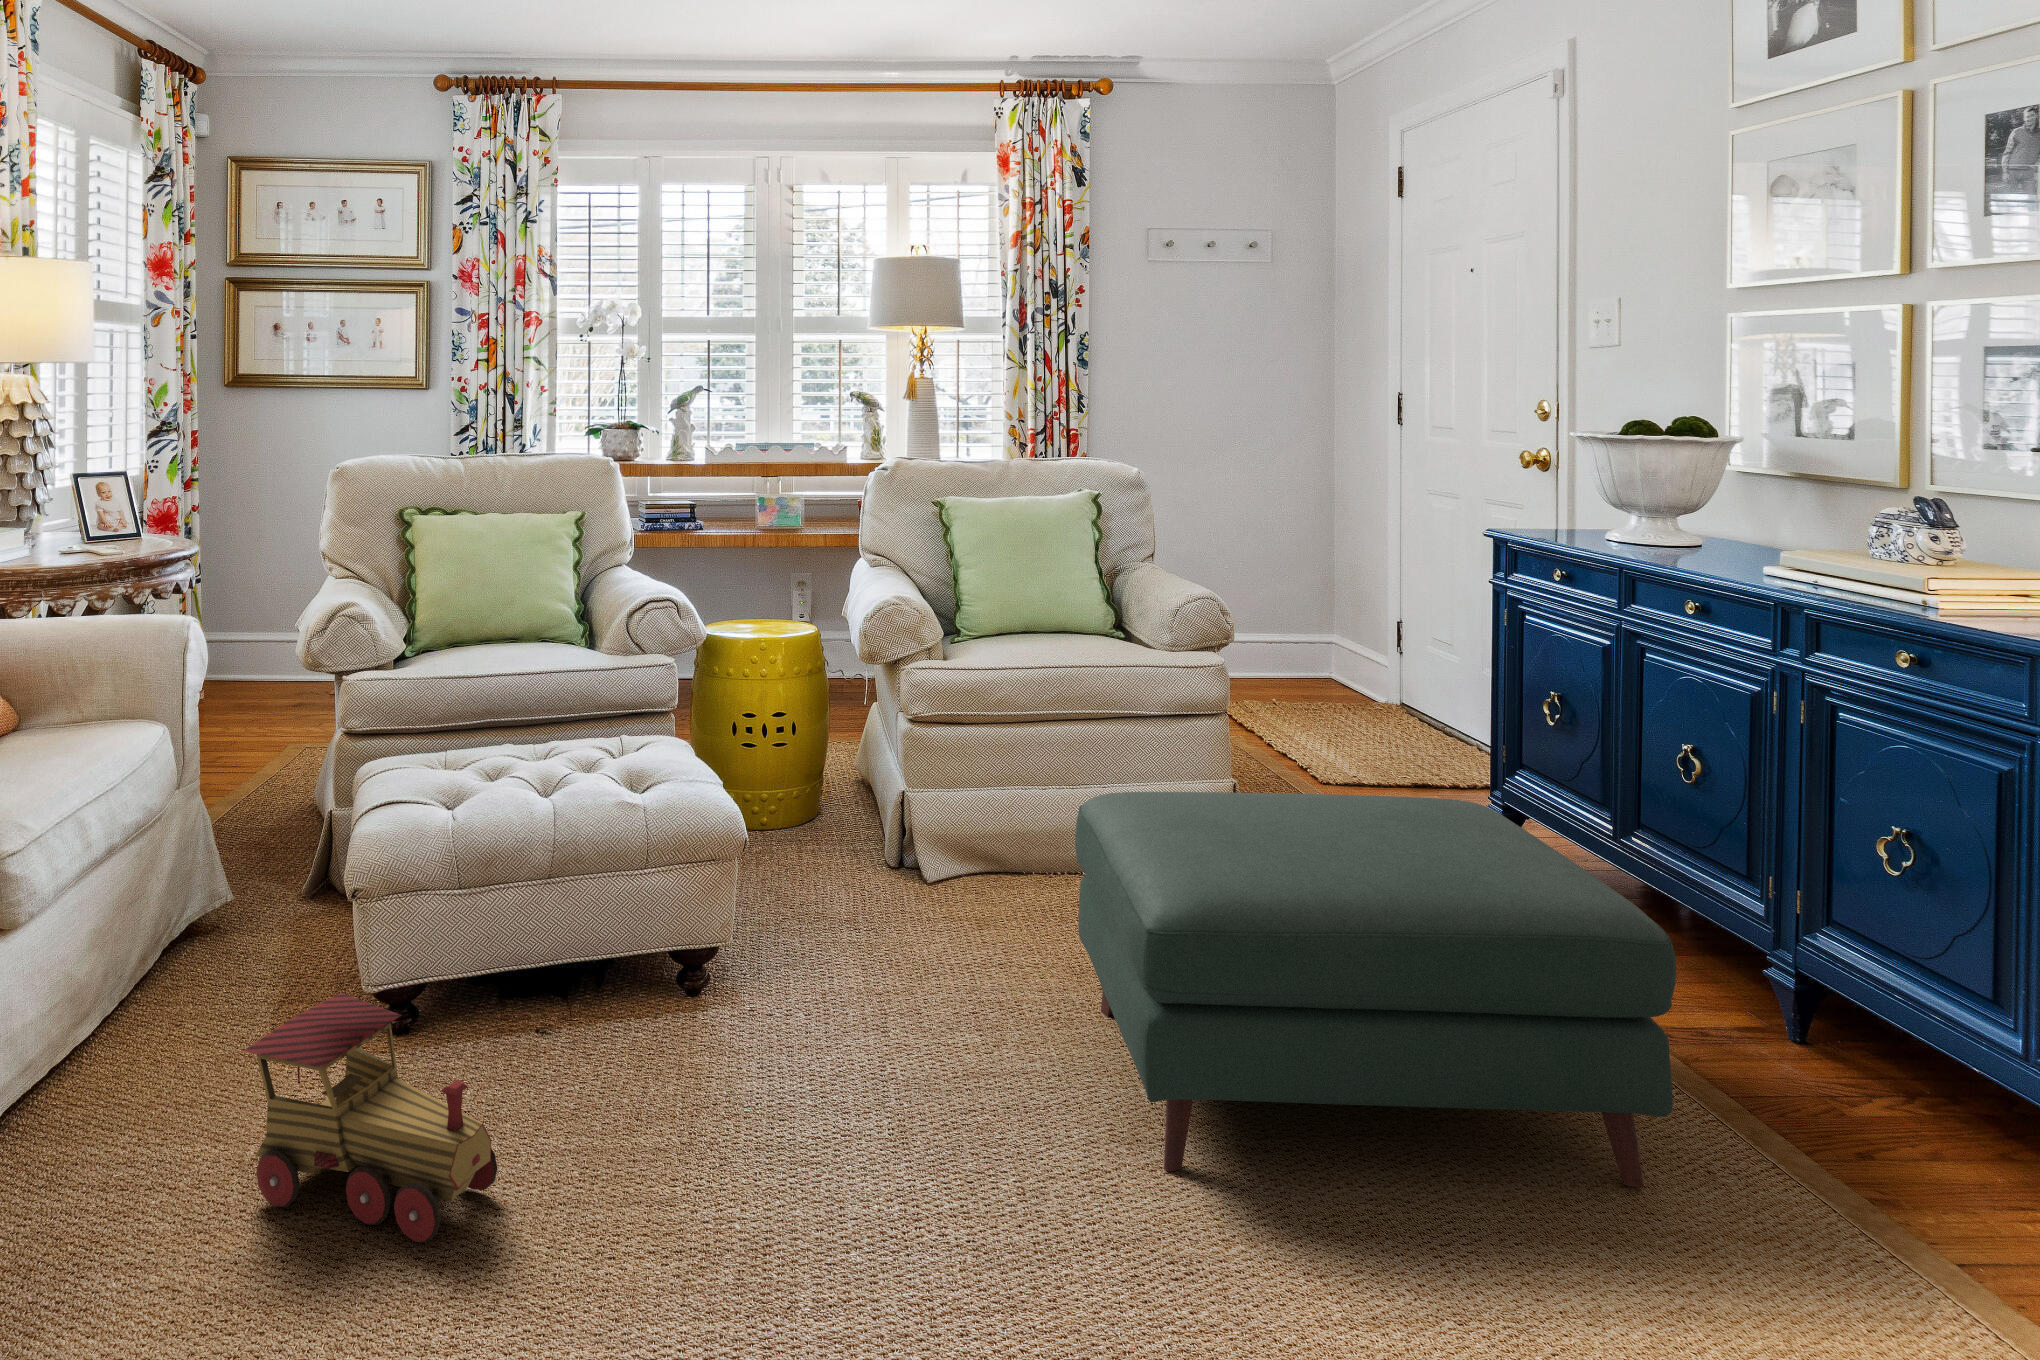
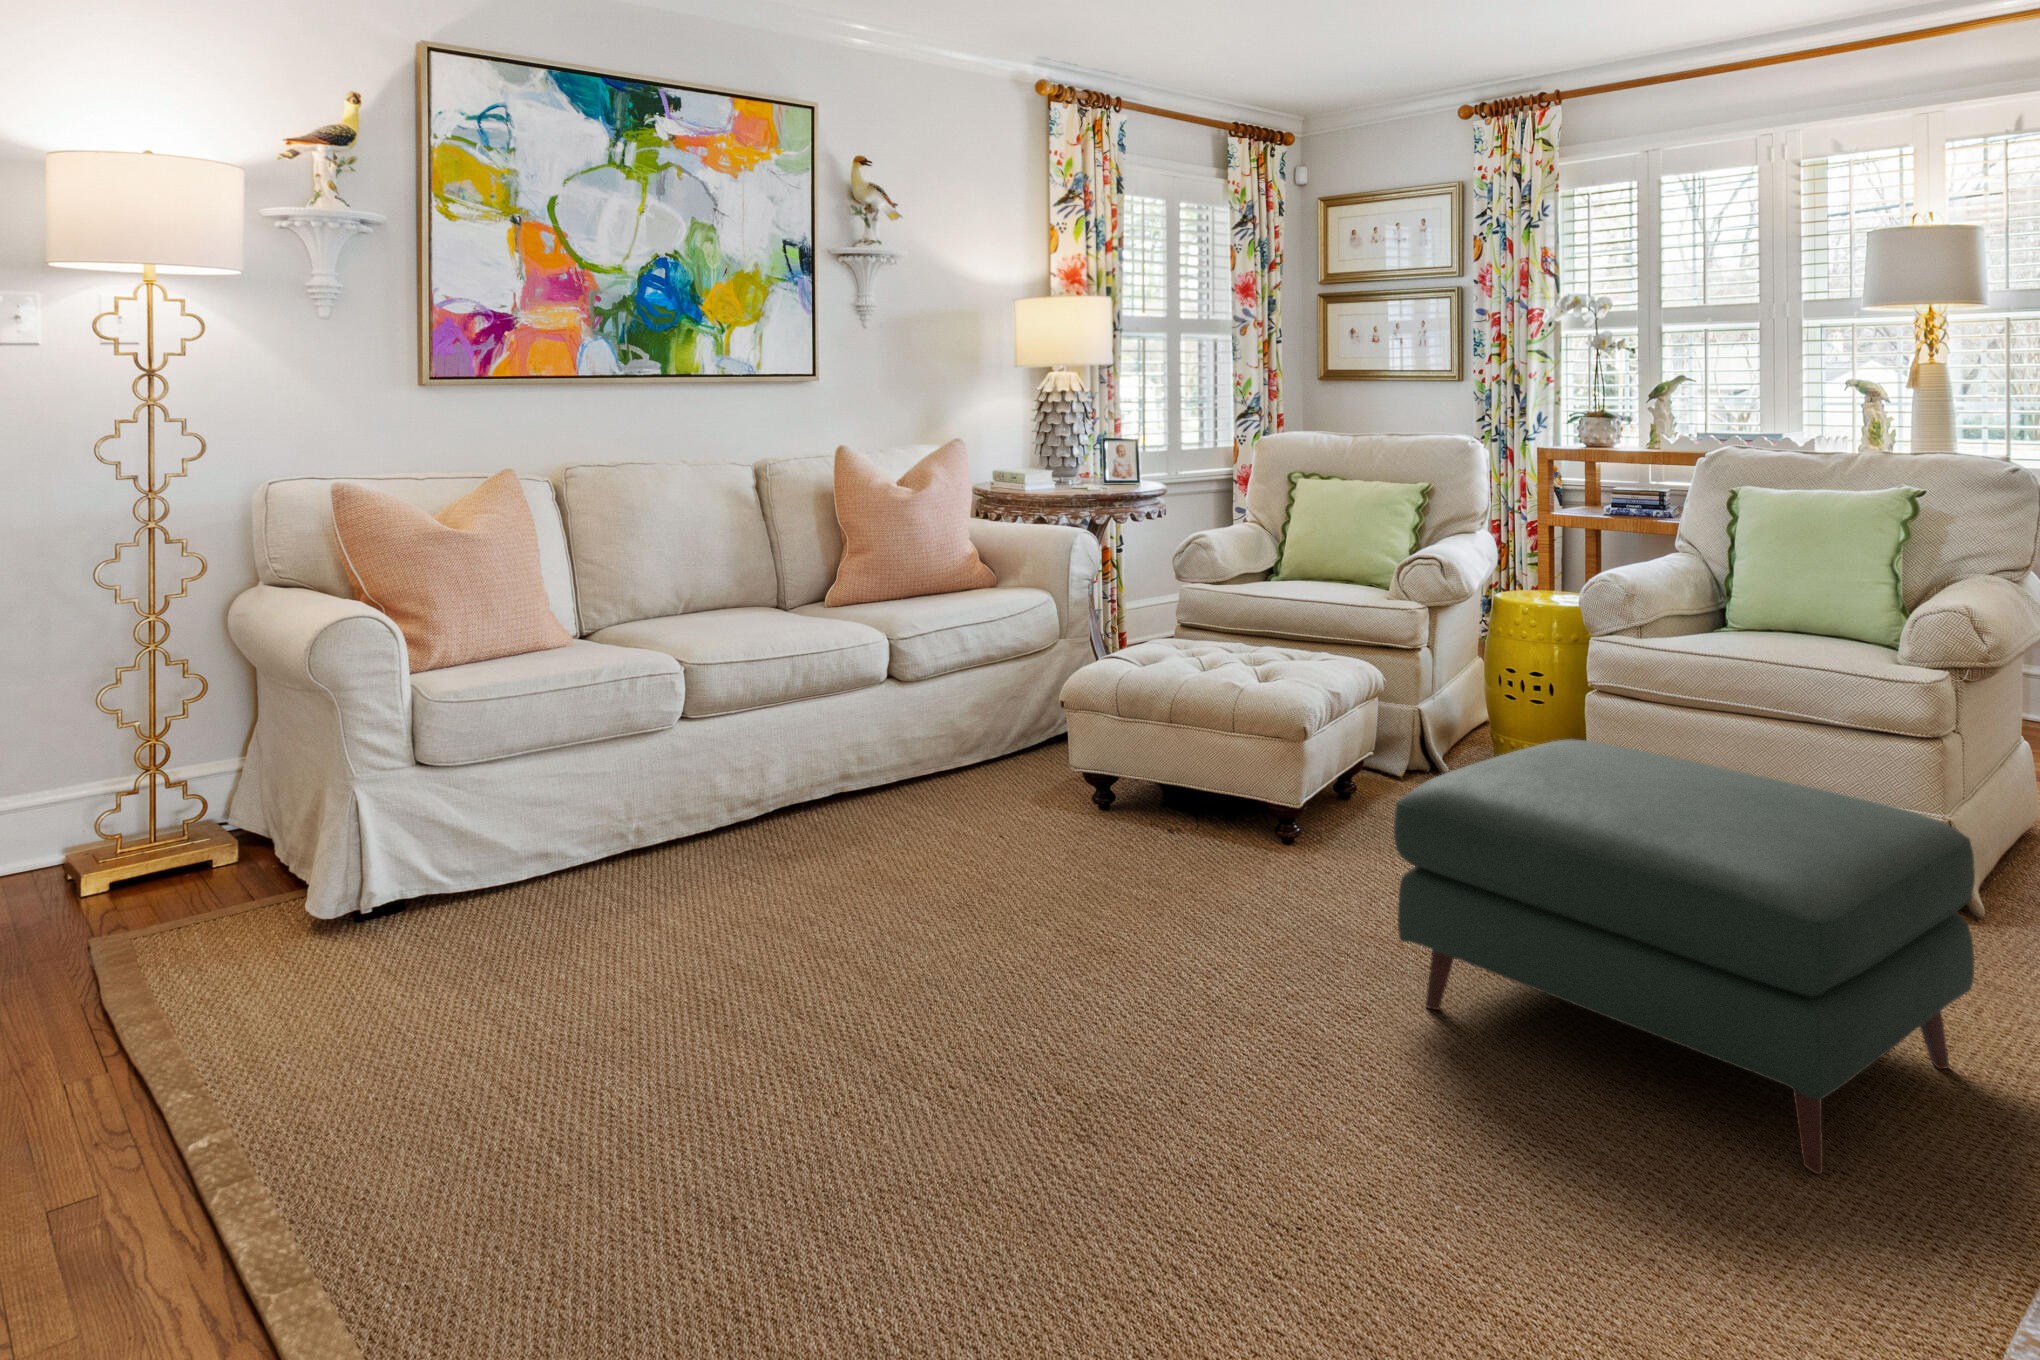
toy train: present [244,993,497,1243] -> none [952,746,1048,874]

